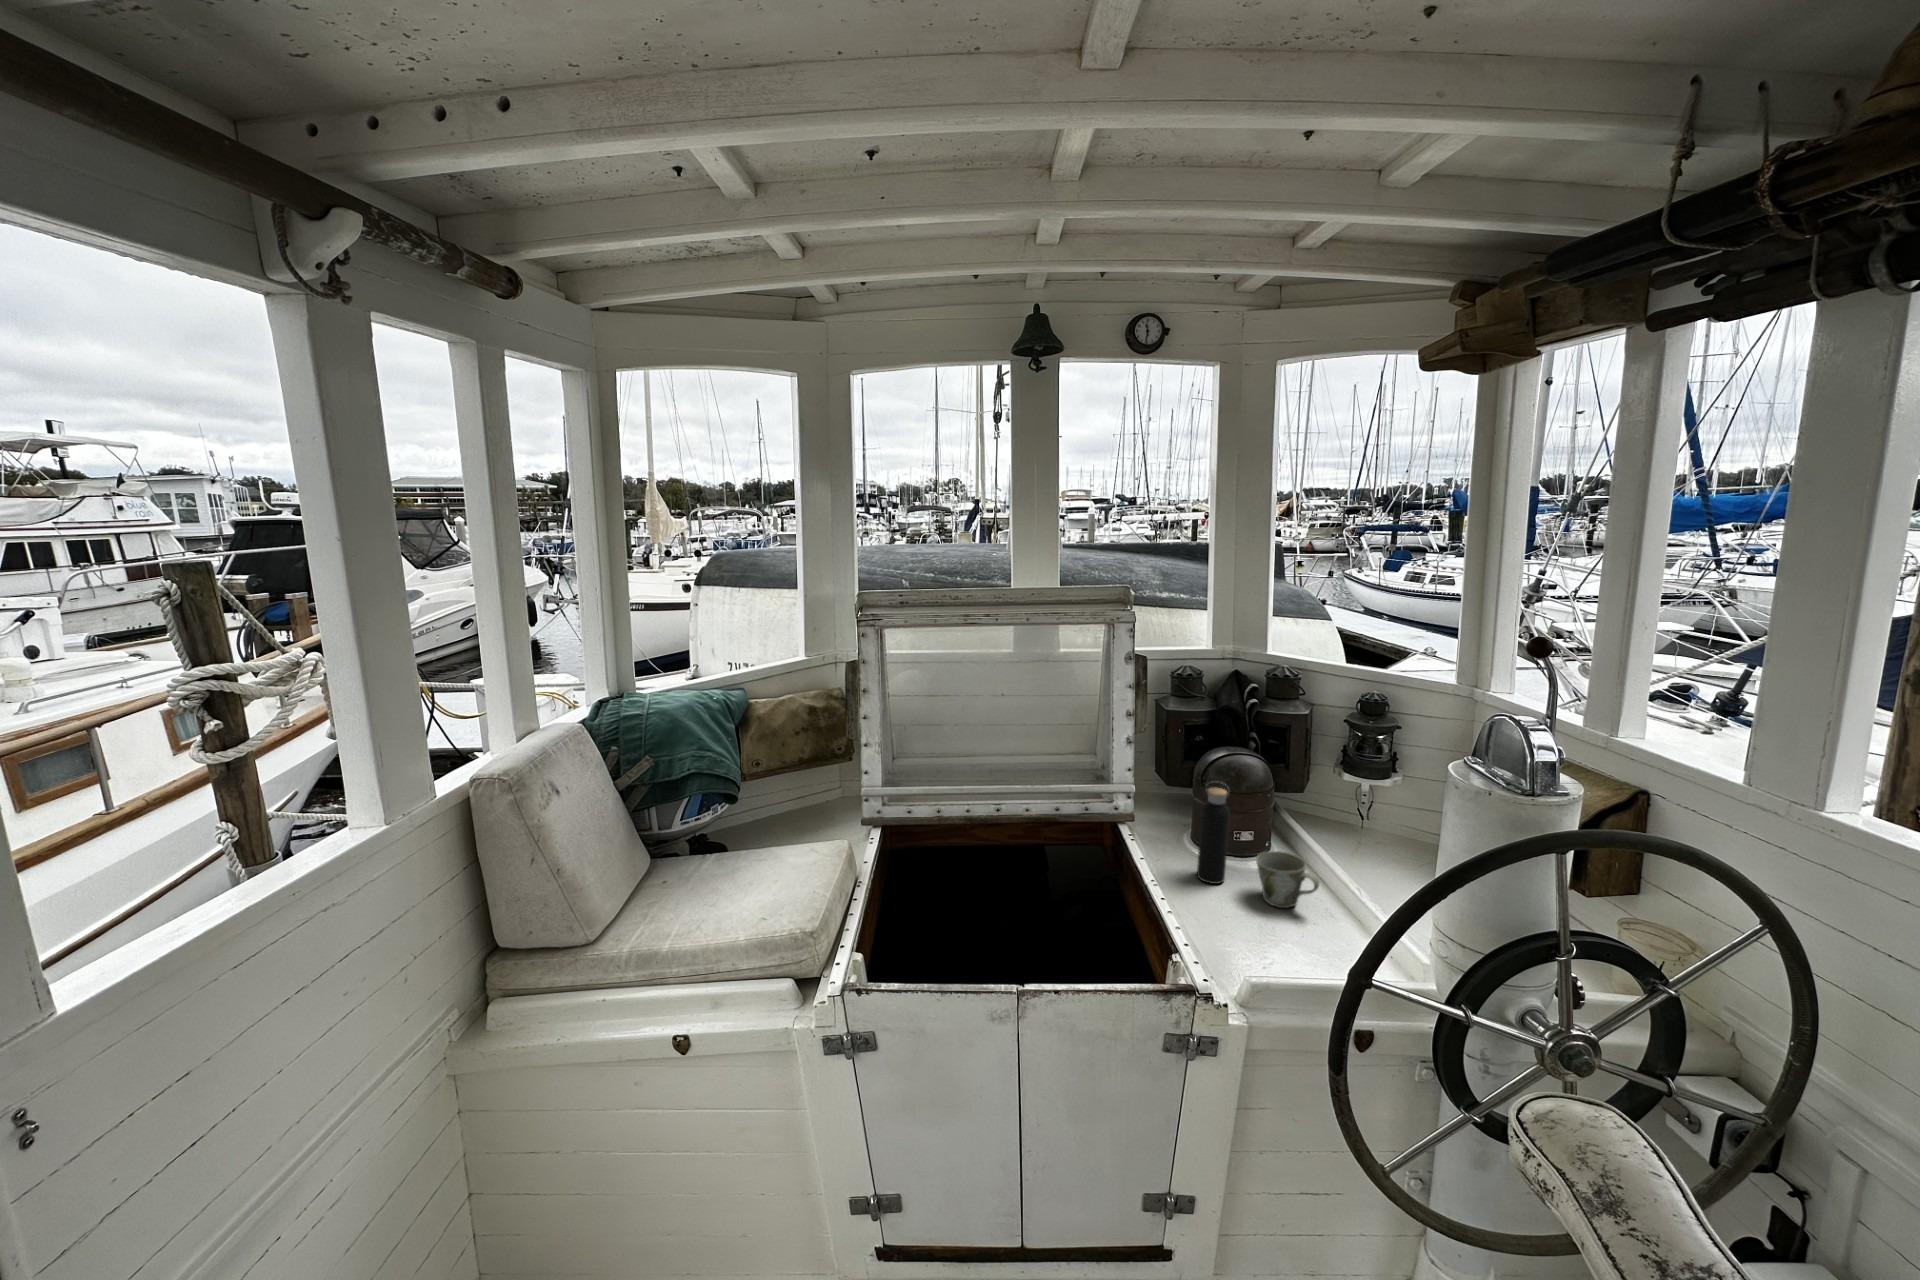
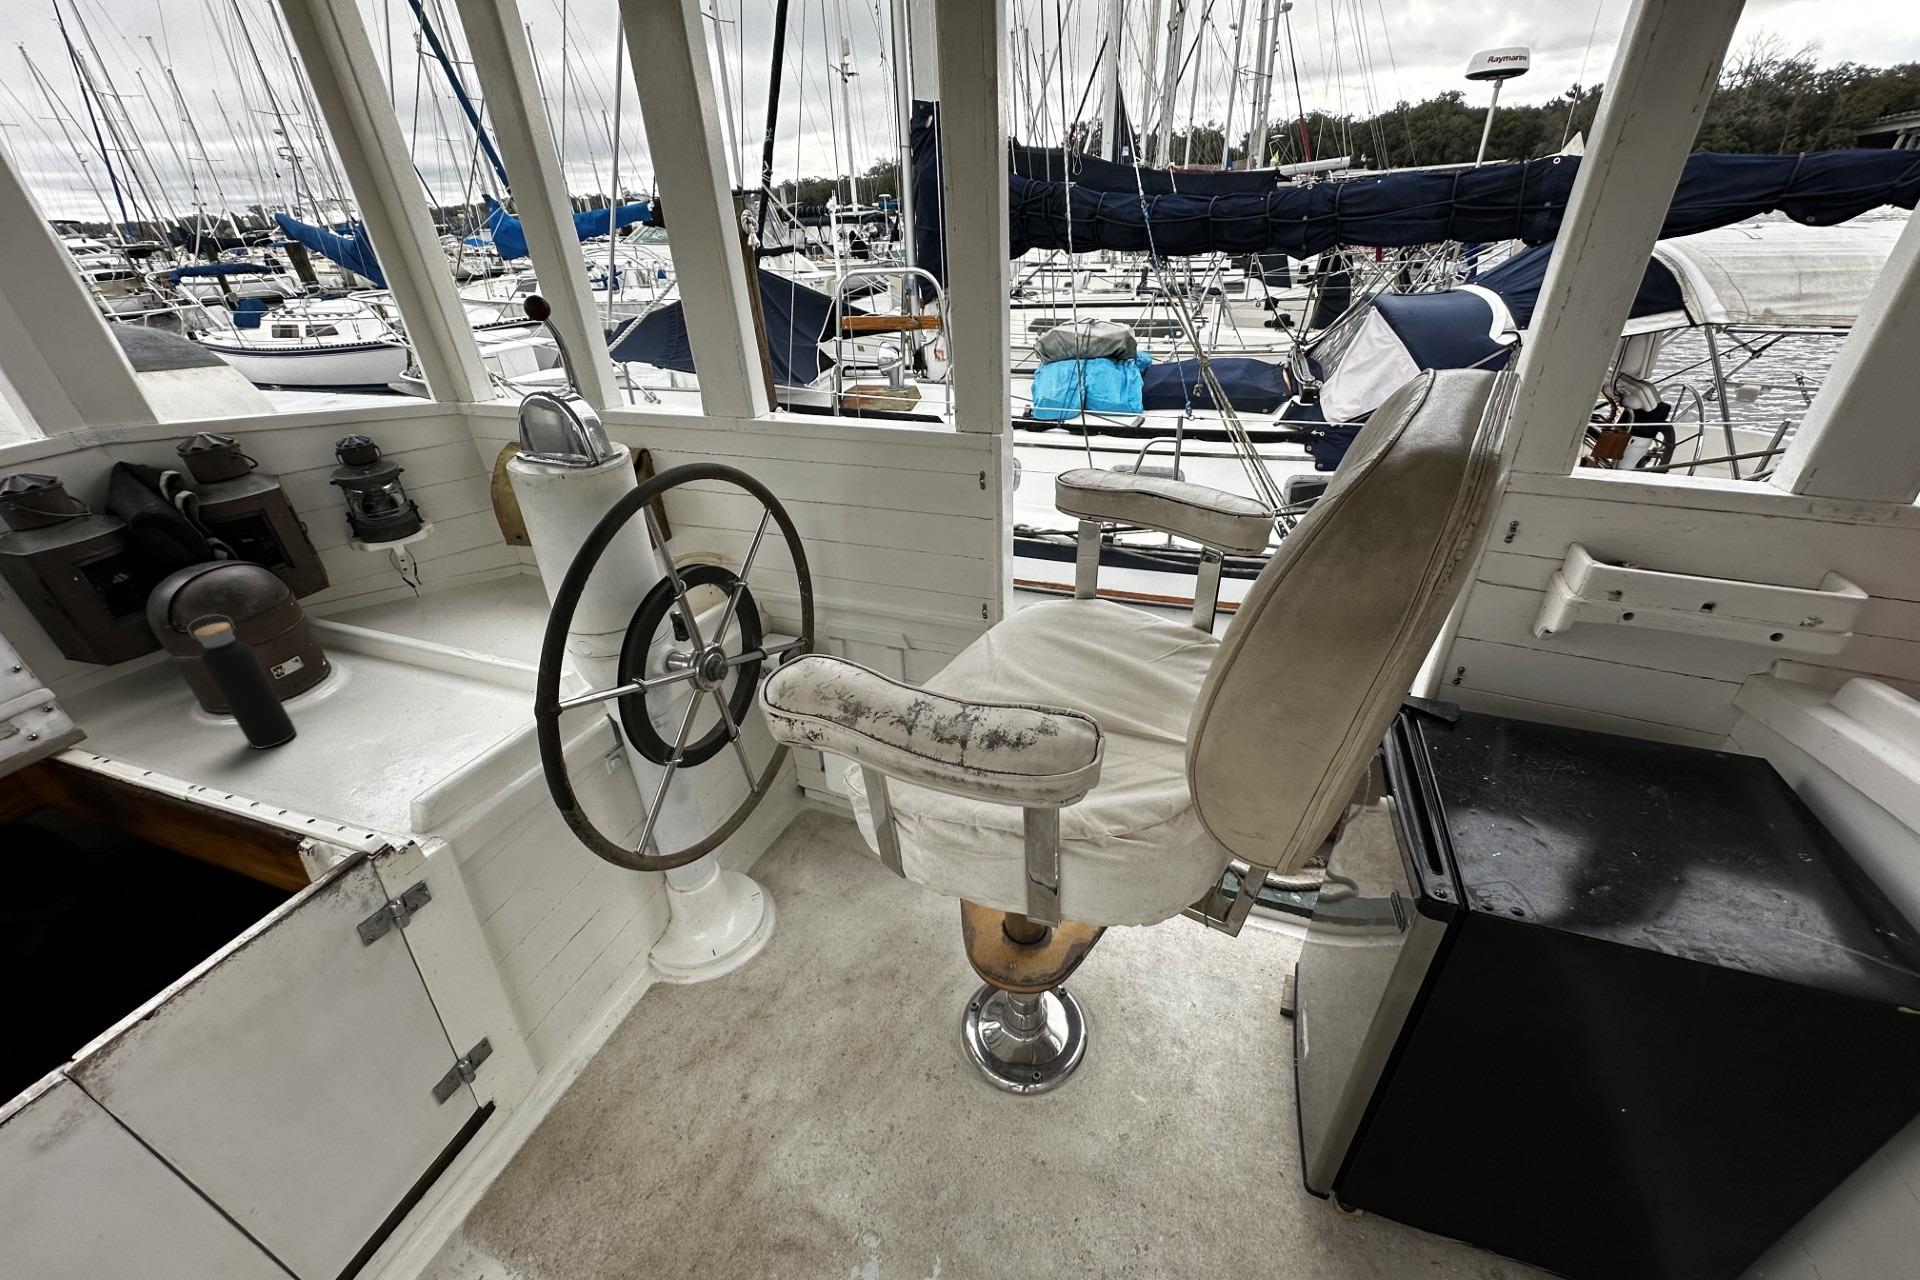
mug: present [1256,851,1319,908] -> none [324,653,421,721]

